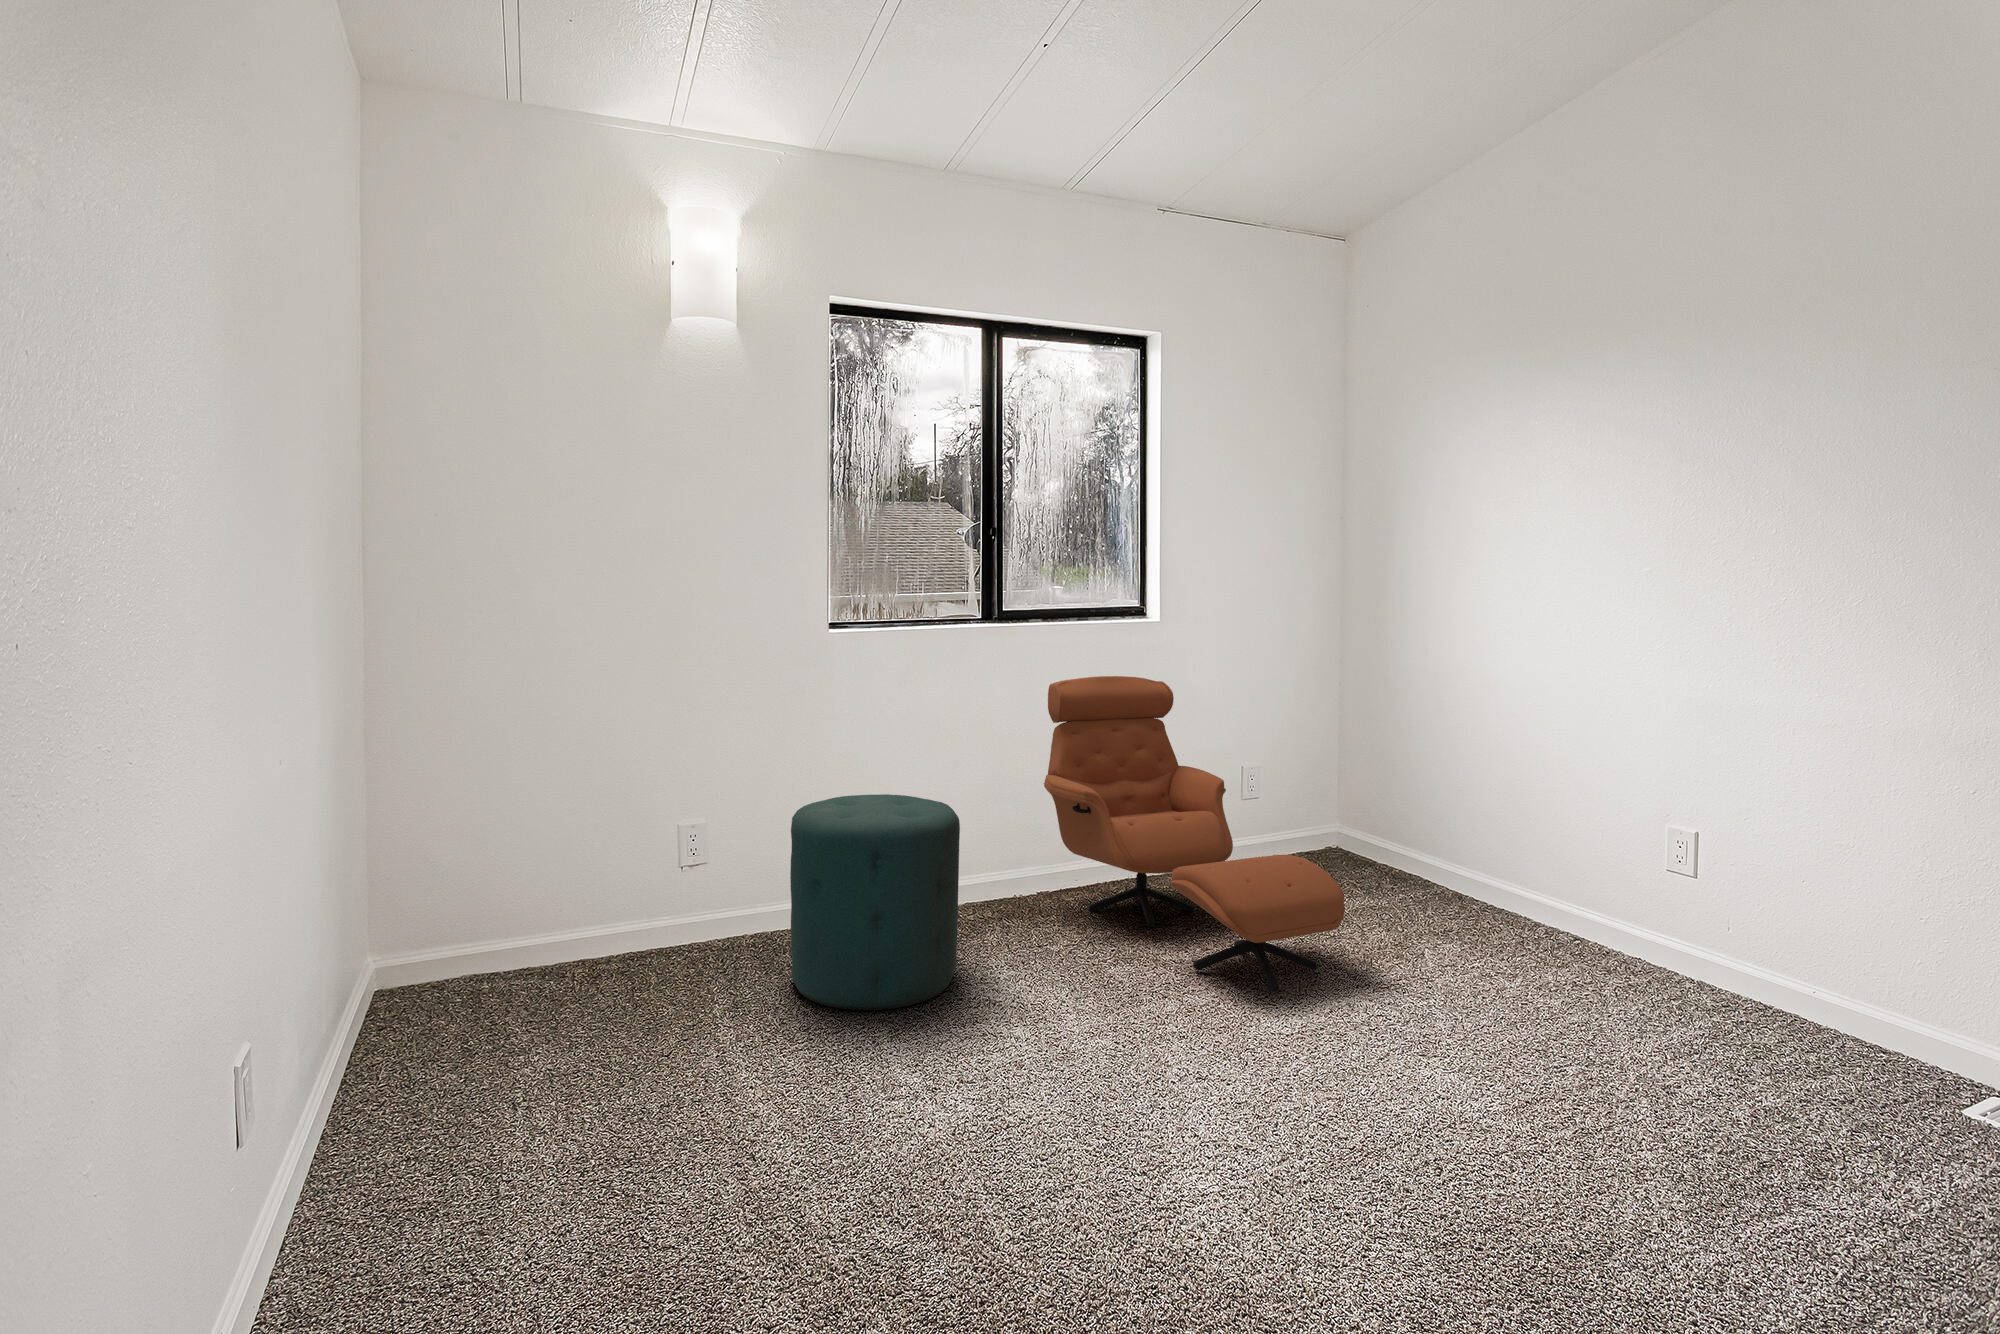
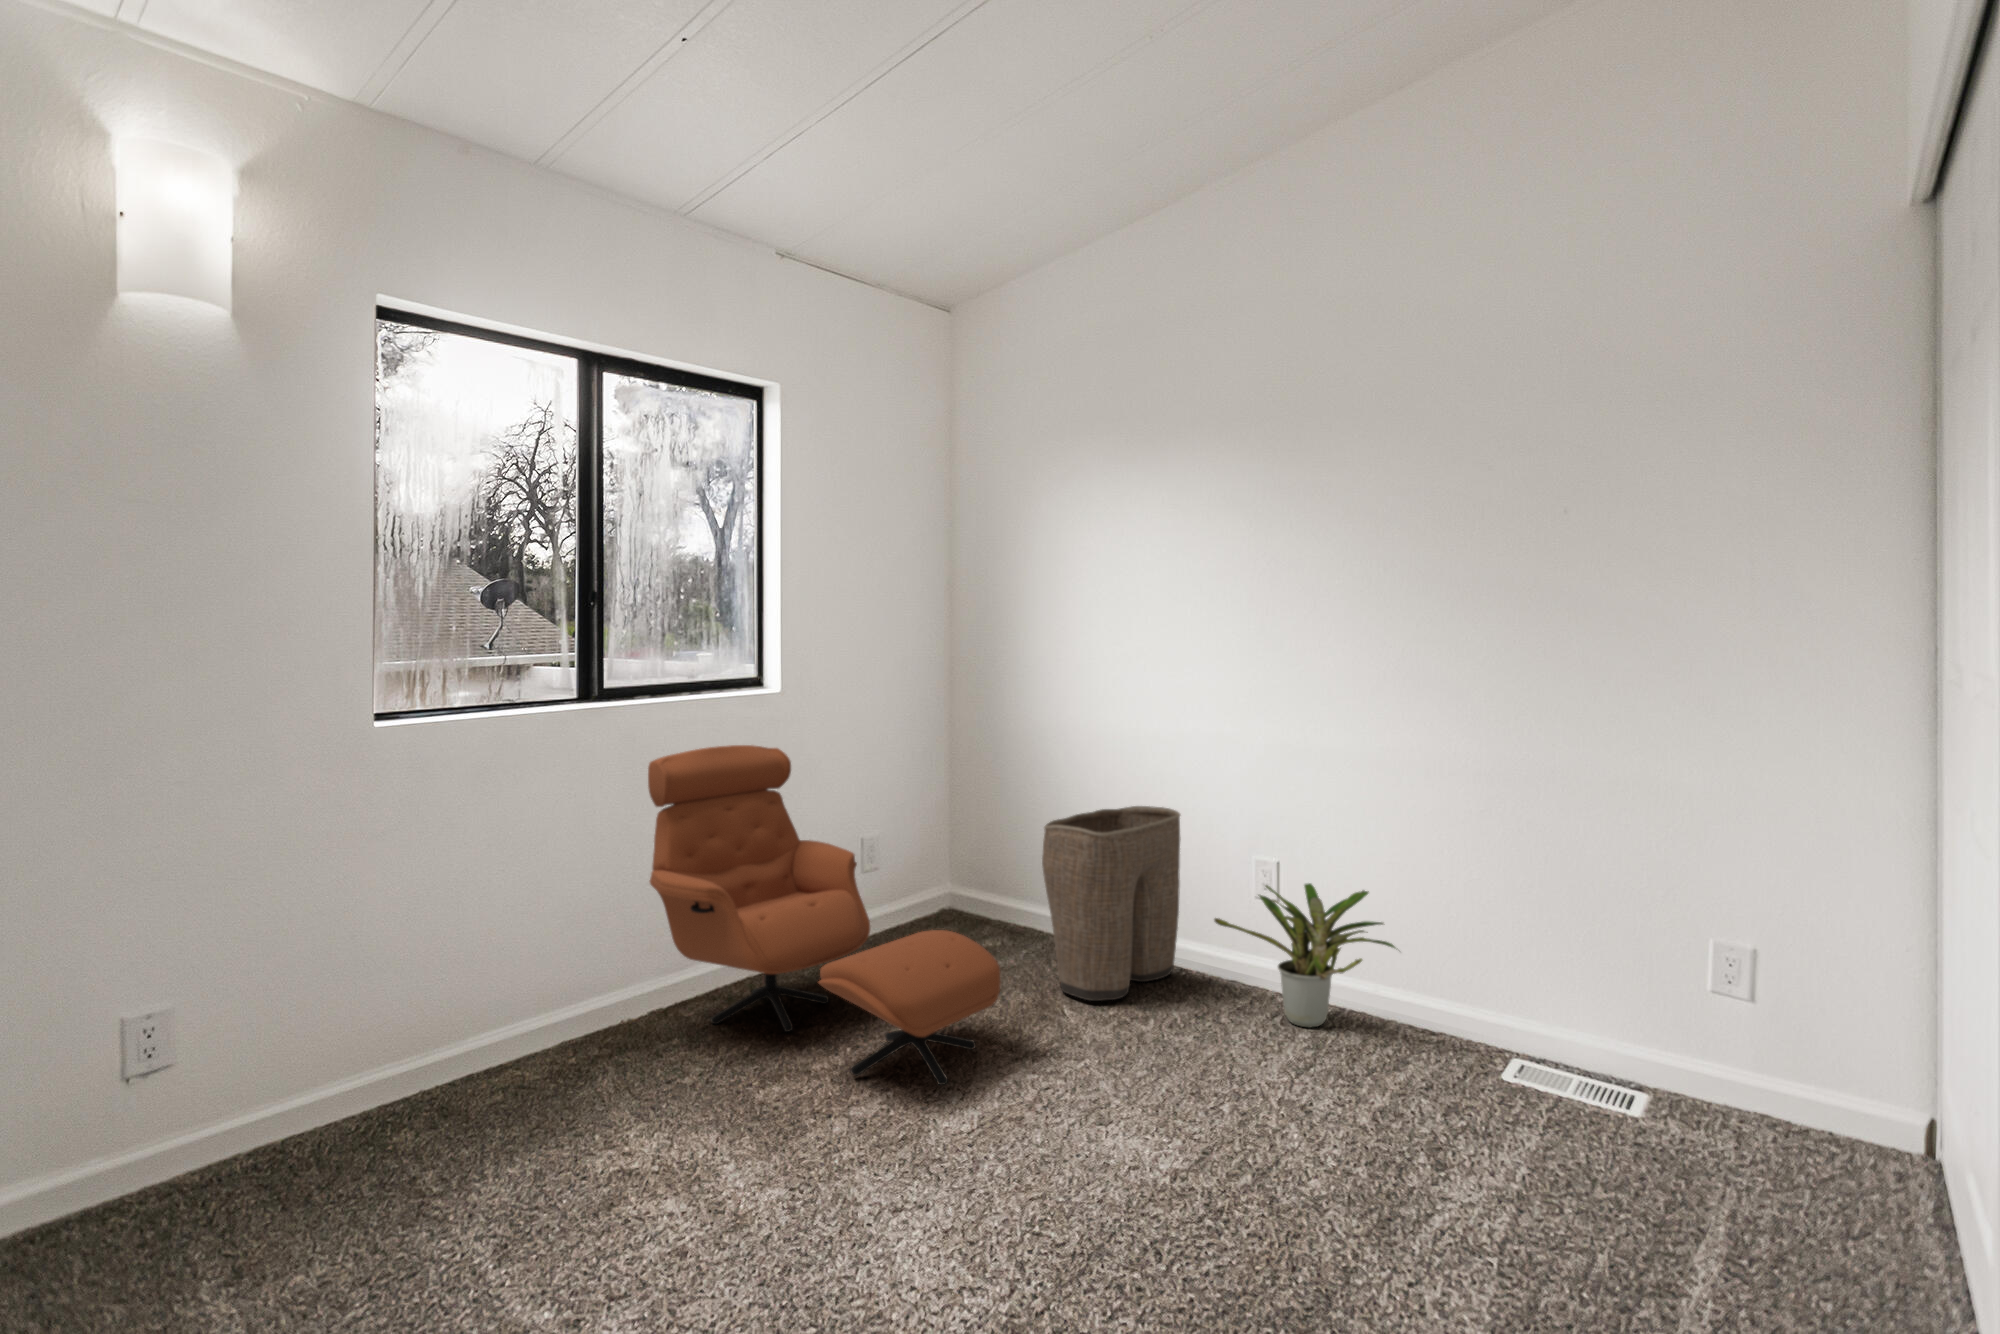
laundry basket: none [1411,764,1577,953] -> present [1042,806,1180,1001]
ottoman: present [790,794,960,1010] -> none [318,927,569,1236]
potted plant: none [1597,853,1838,1019] -> present [1214,883,1395,1027]

